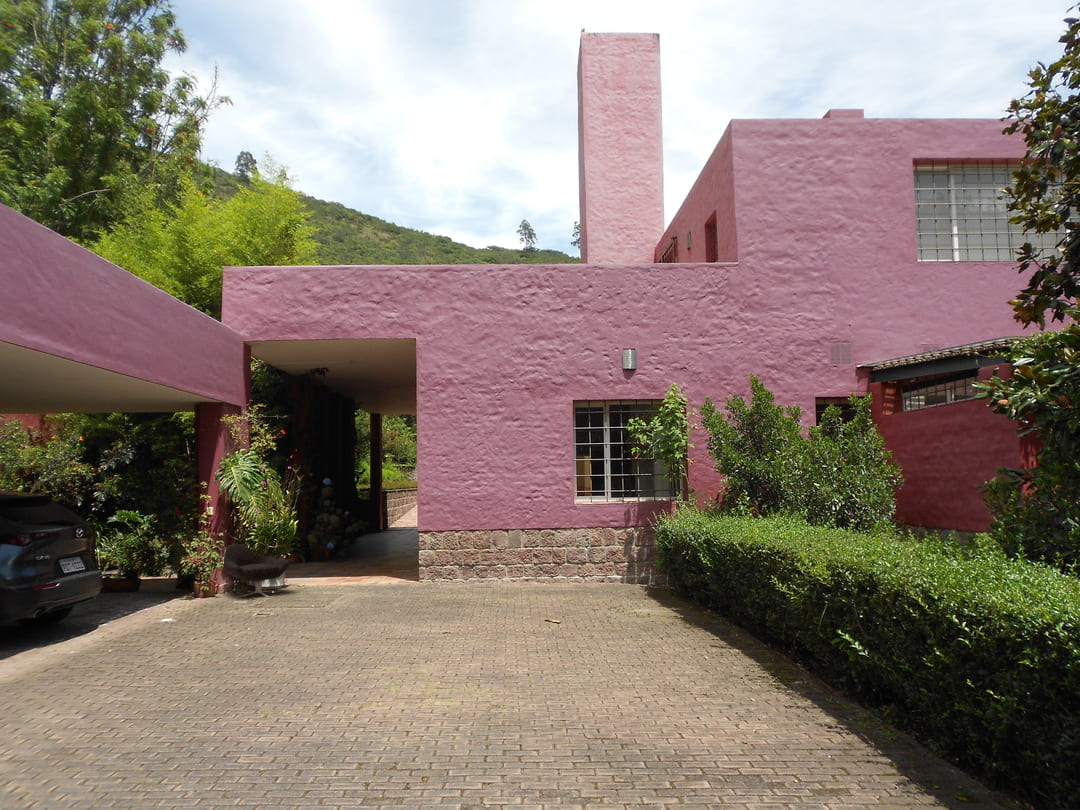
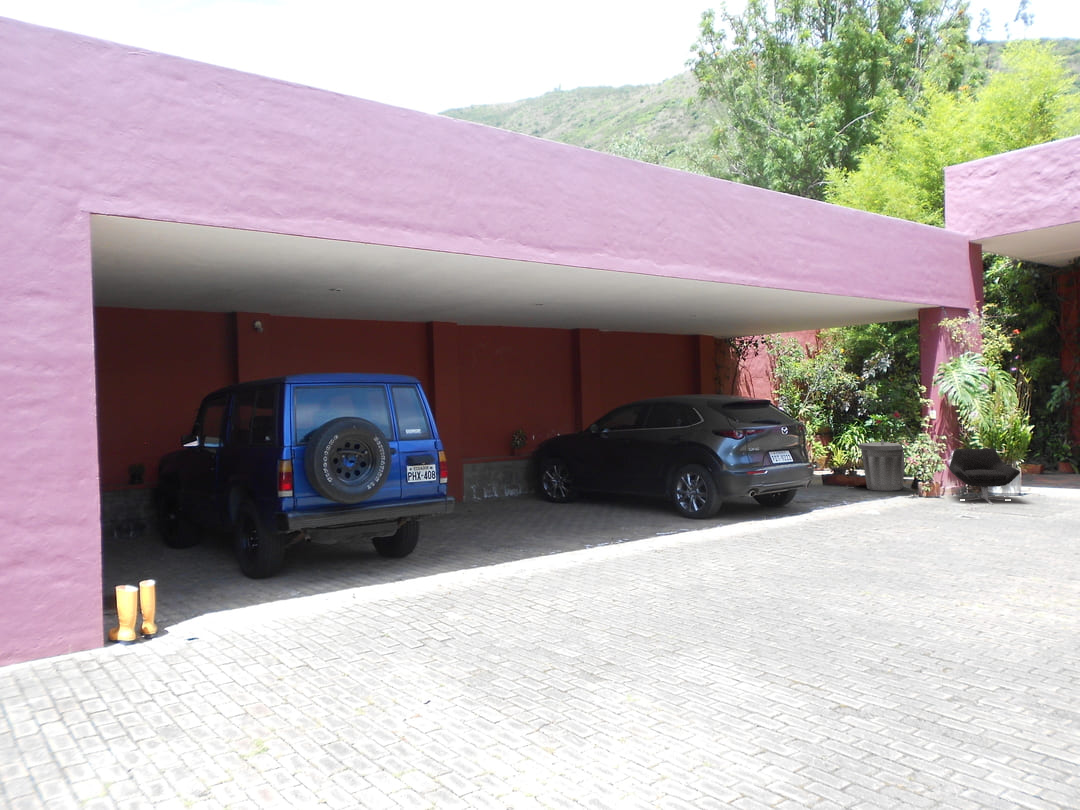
trash can: none [120,540,175,598] -> present [859,439,905,491]

